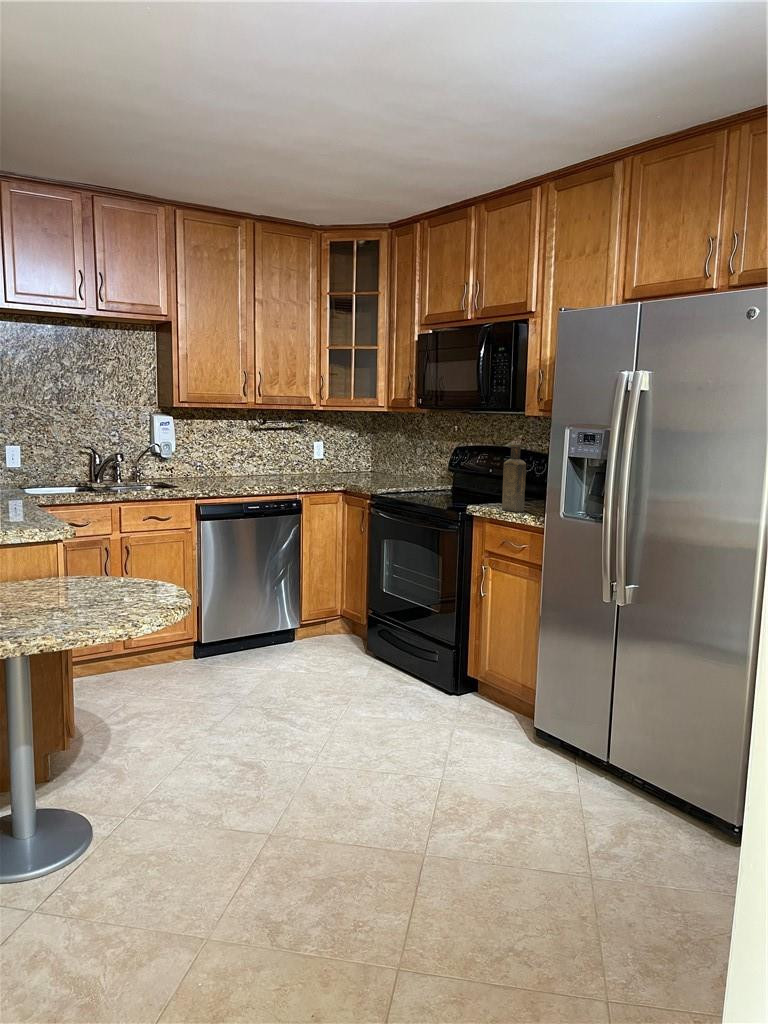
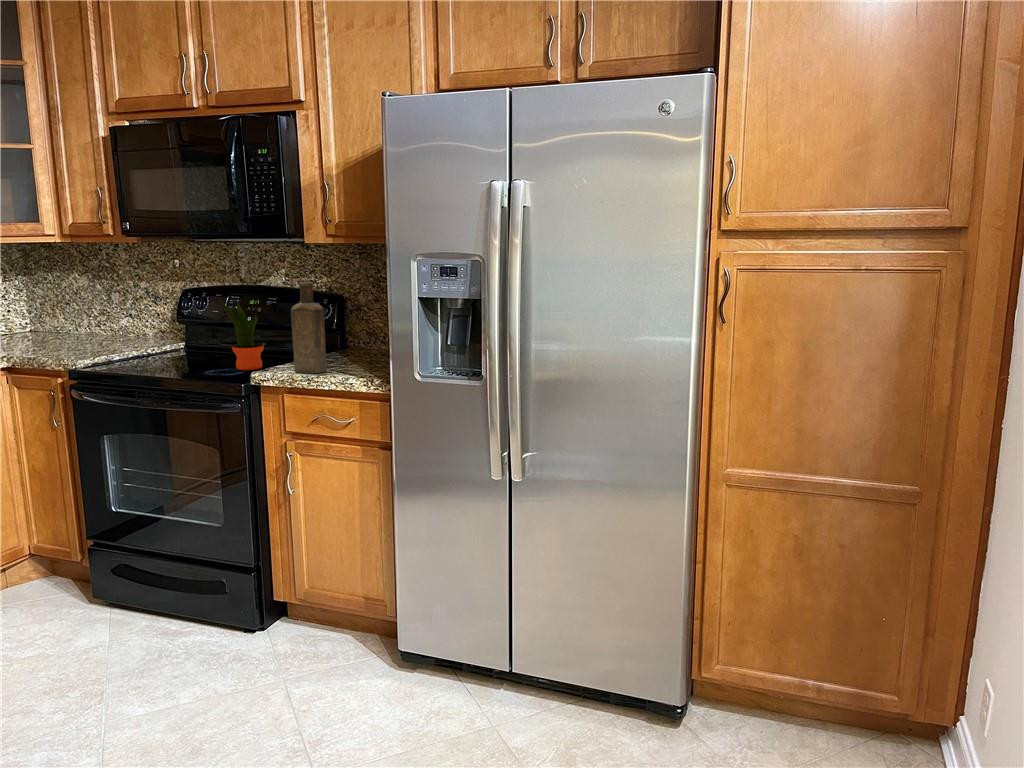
potted plant: none [459,452,487,505] -> present [219,298,264,370]

